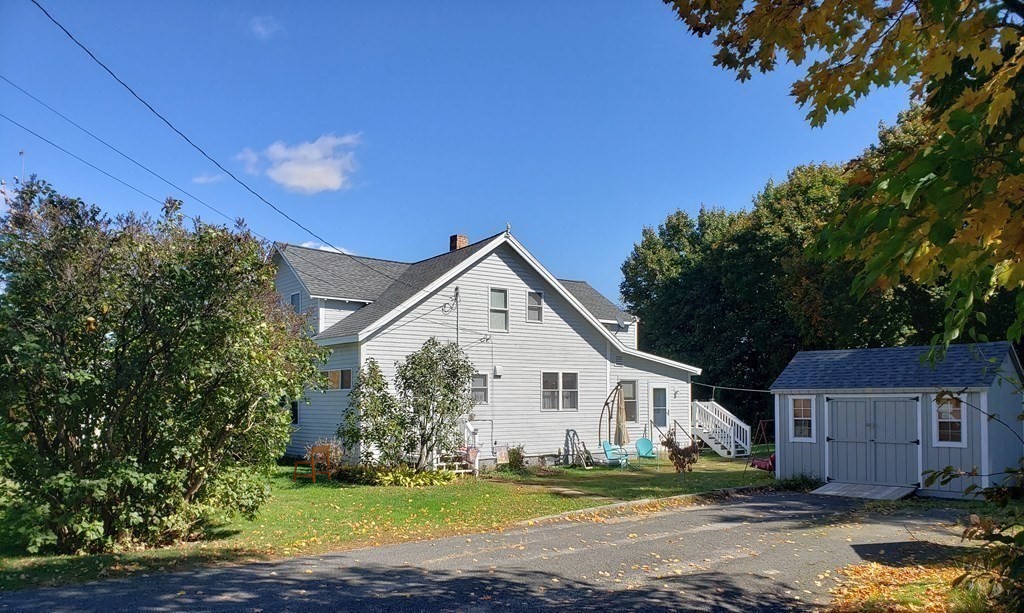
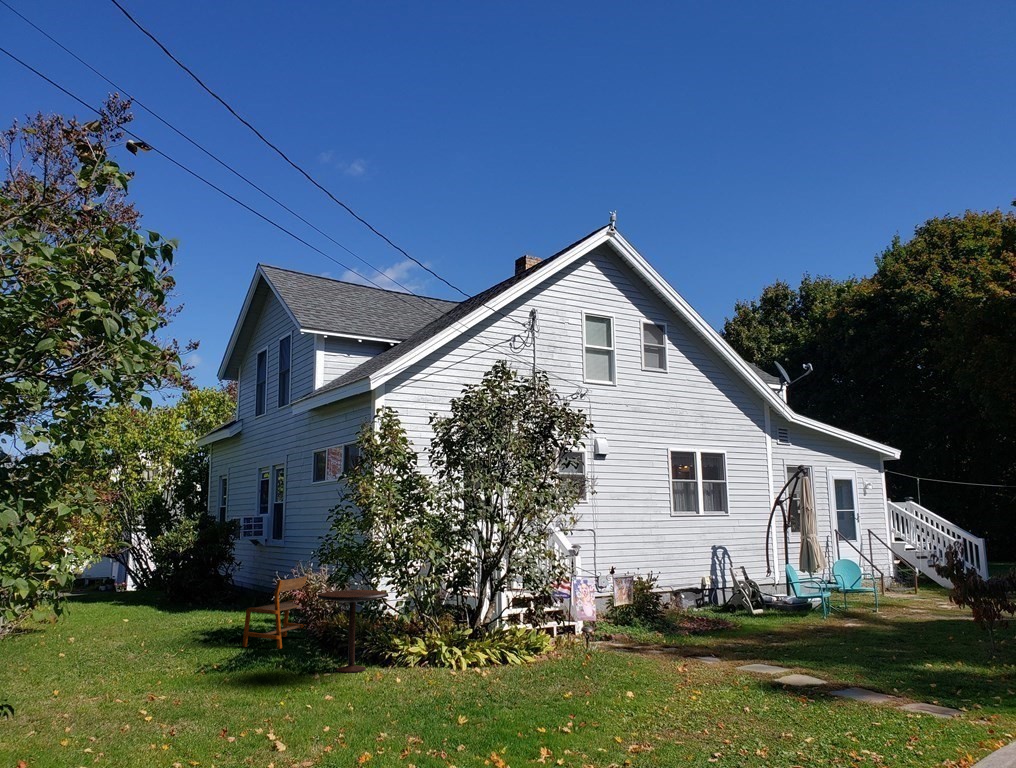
pedestal table: none [340,451,374,490] -> present [318,590,387,673]

